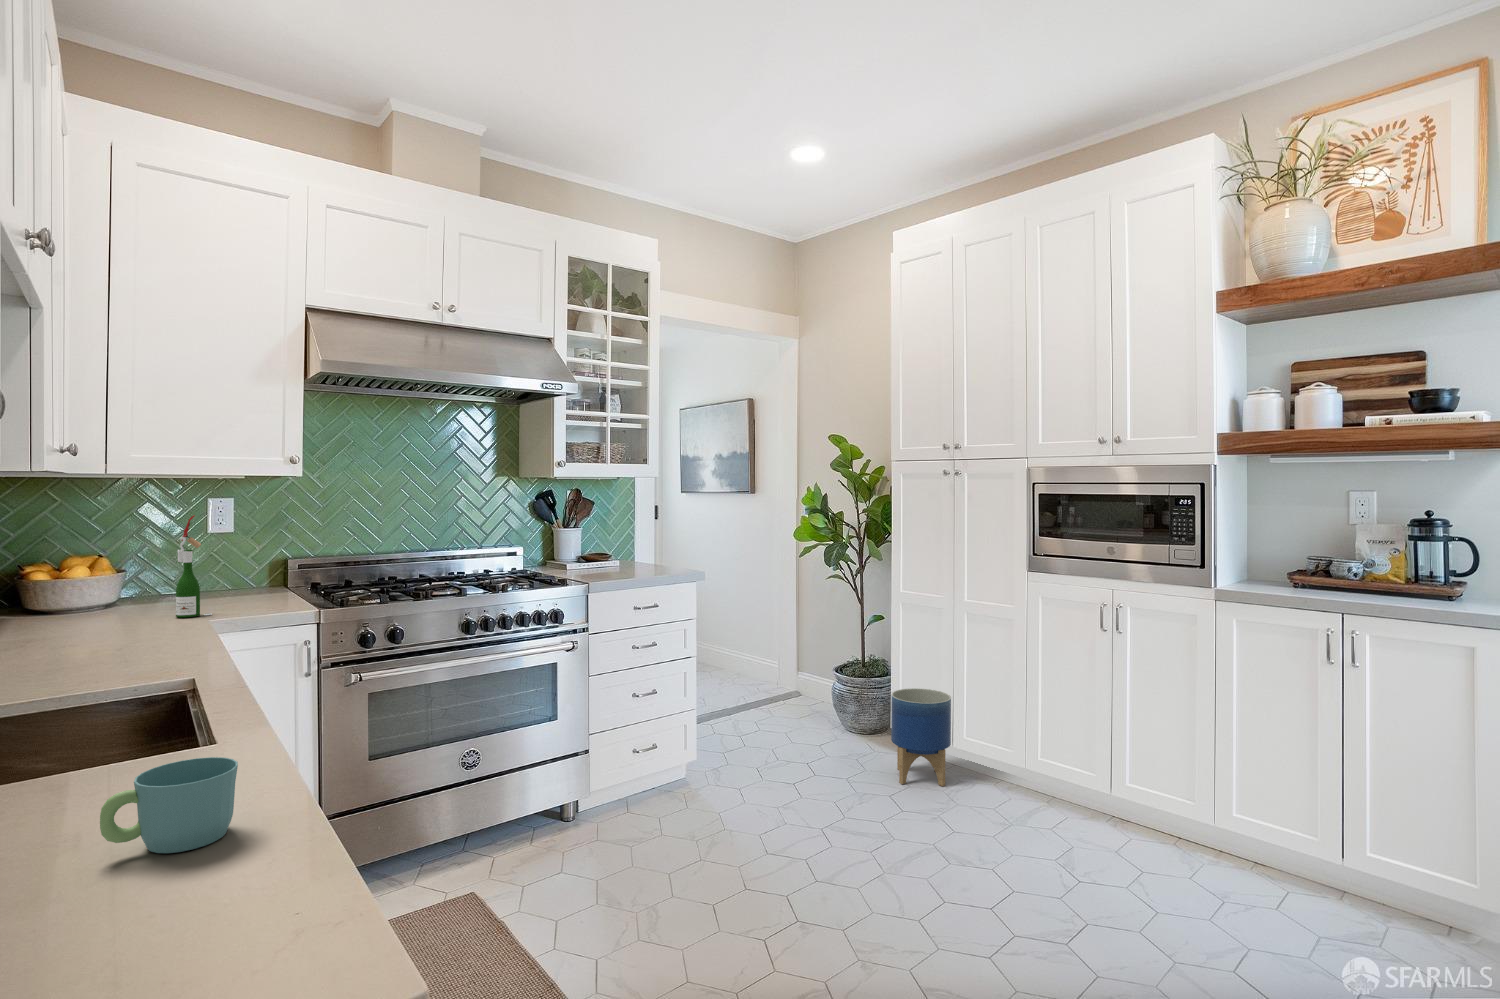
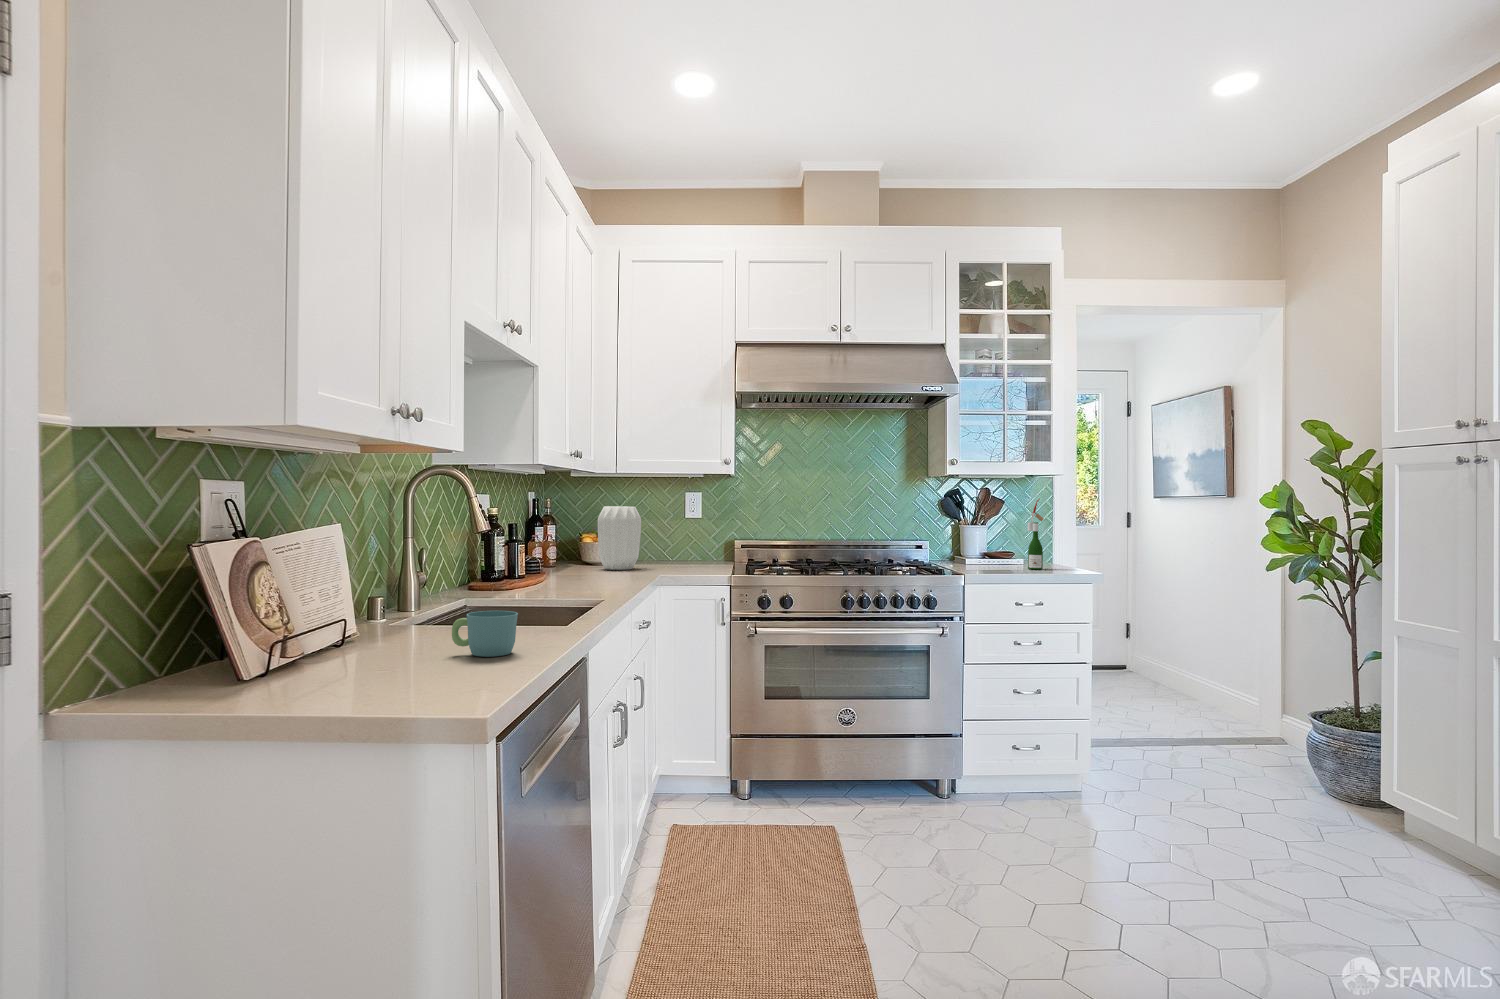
wine bottle: present [176,515,212,617] -> present [1028,498,1049,569]
vase: none [70,523,152,618] -> present [598,506,641,570]
planter: present [891,688,951,786] -> none [1360,743,1460,880]

